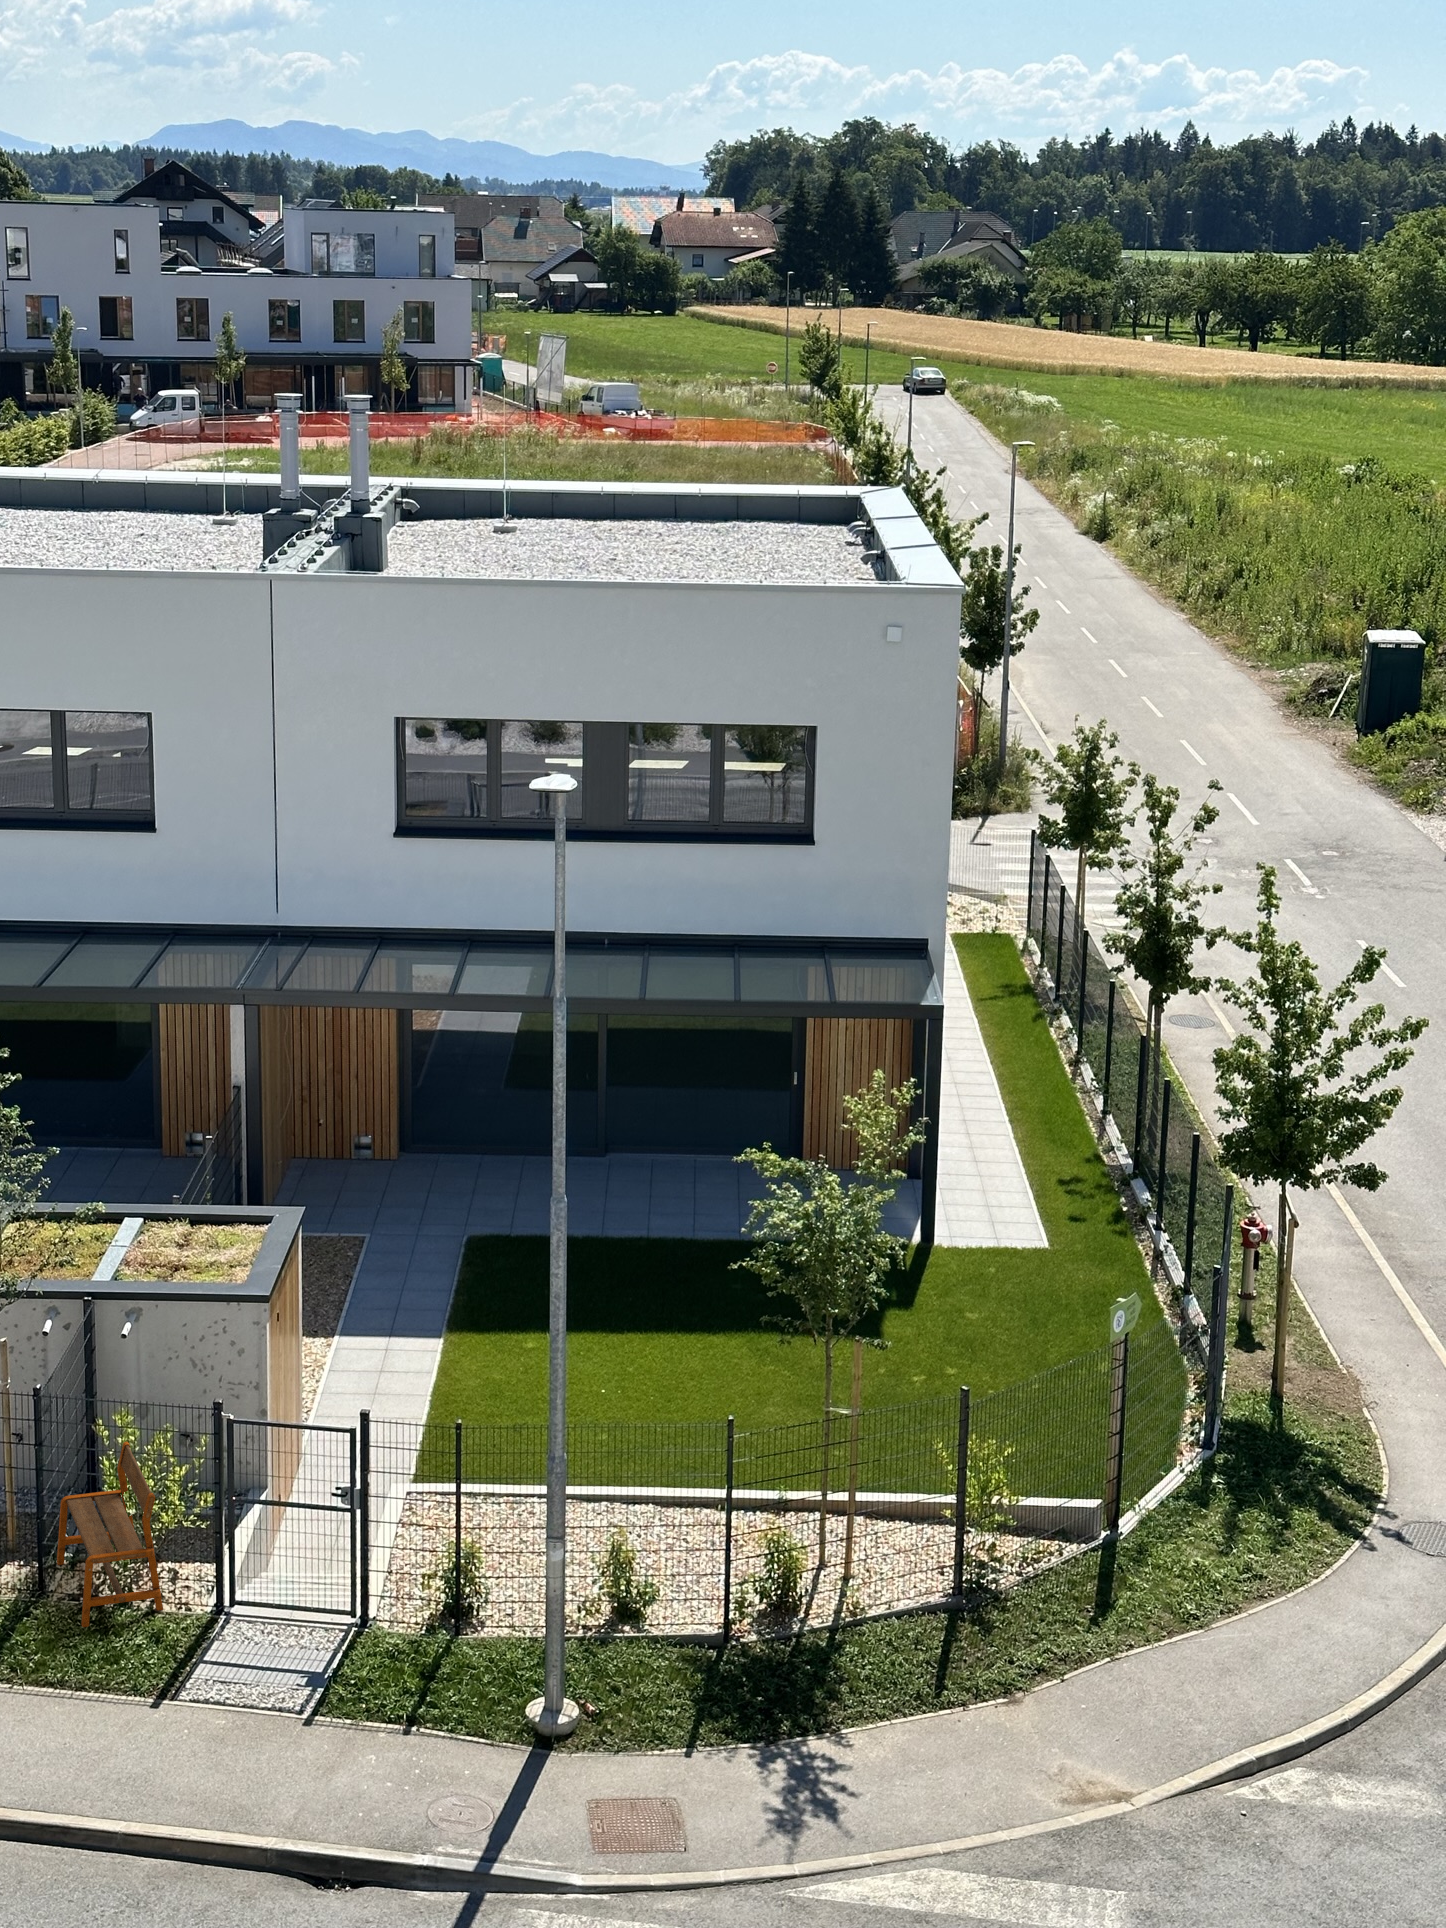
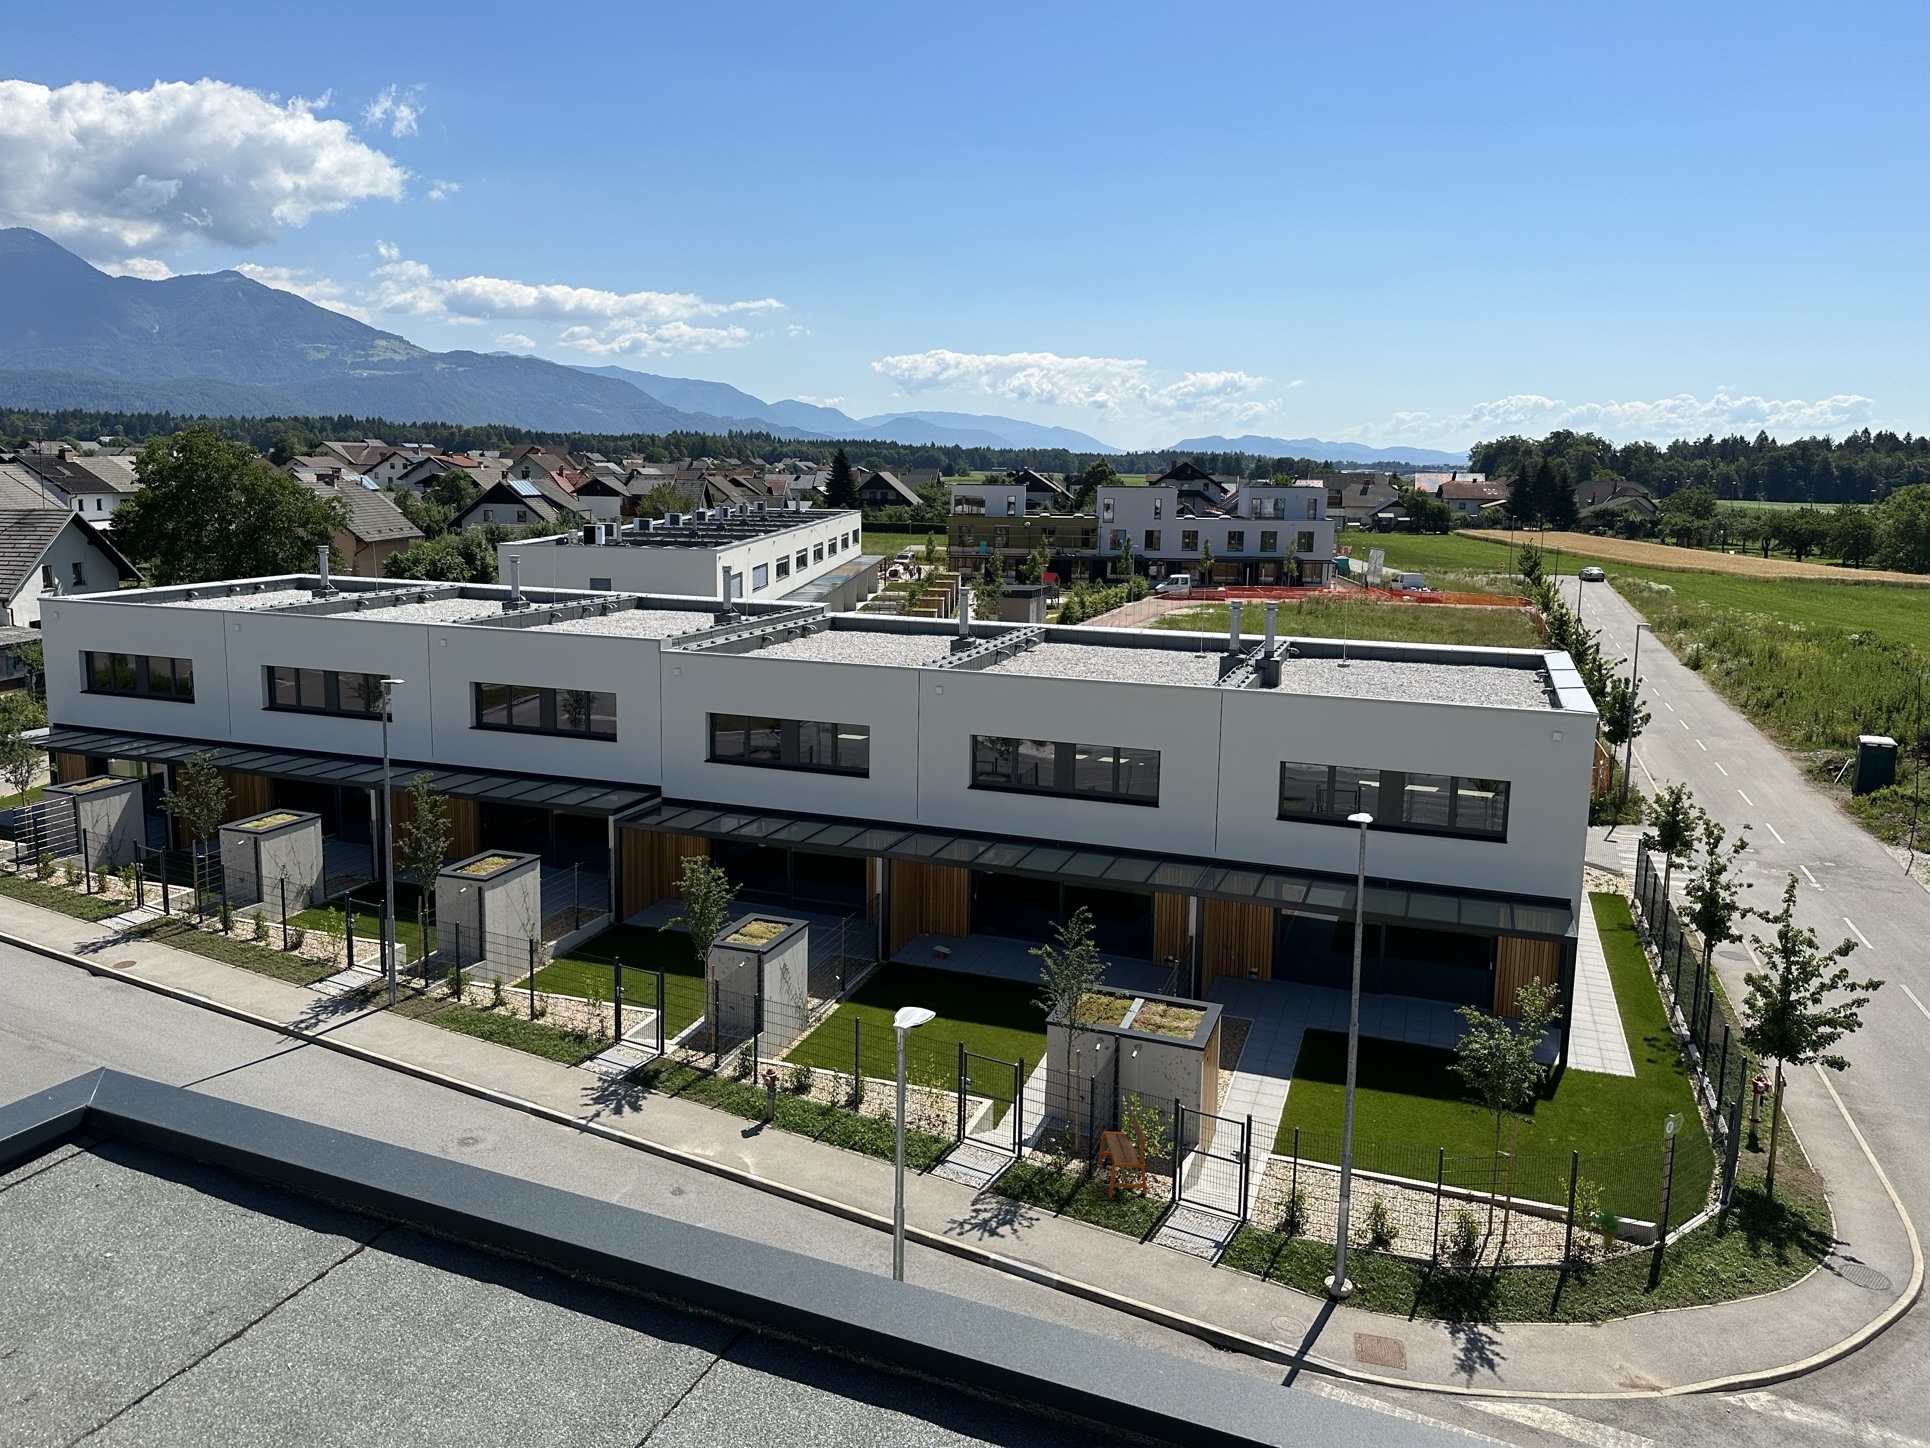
potted plant: none [996,1477,1055,1556] -> present [1594,1205,1625,1249]

